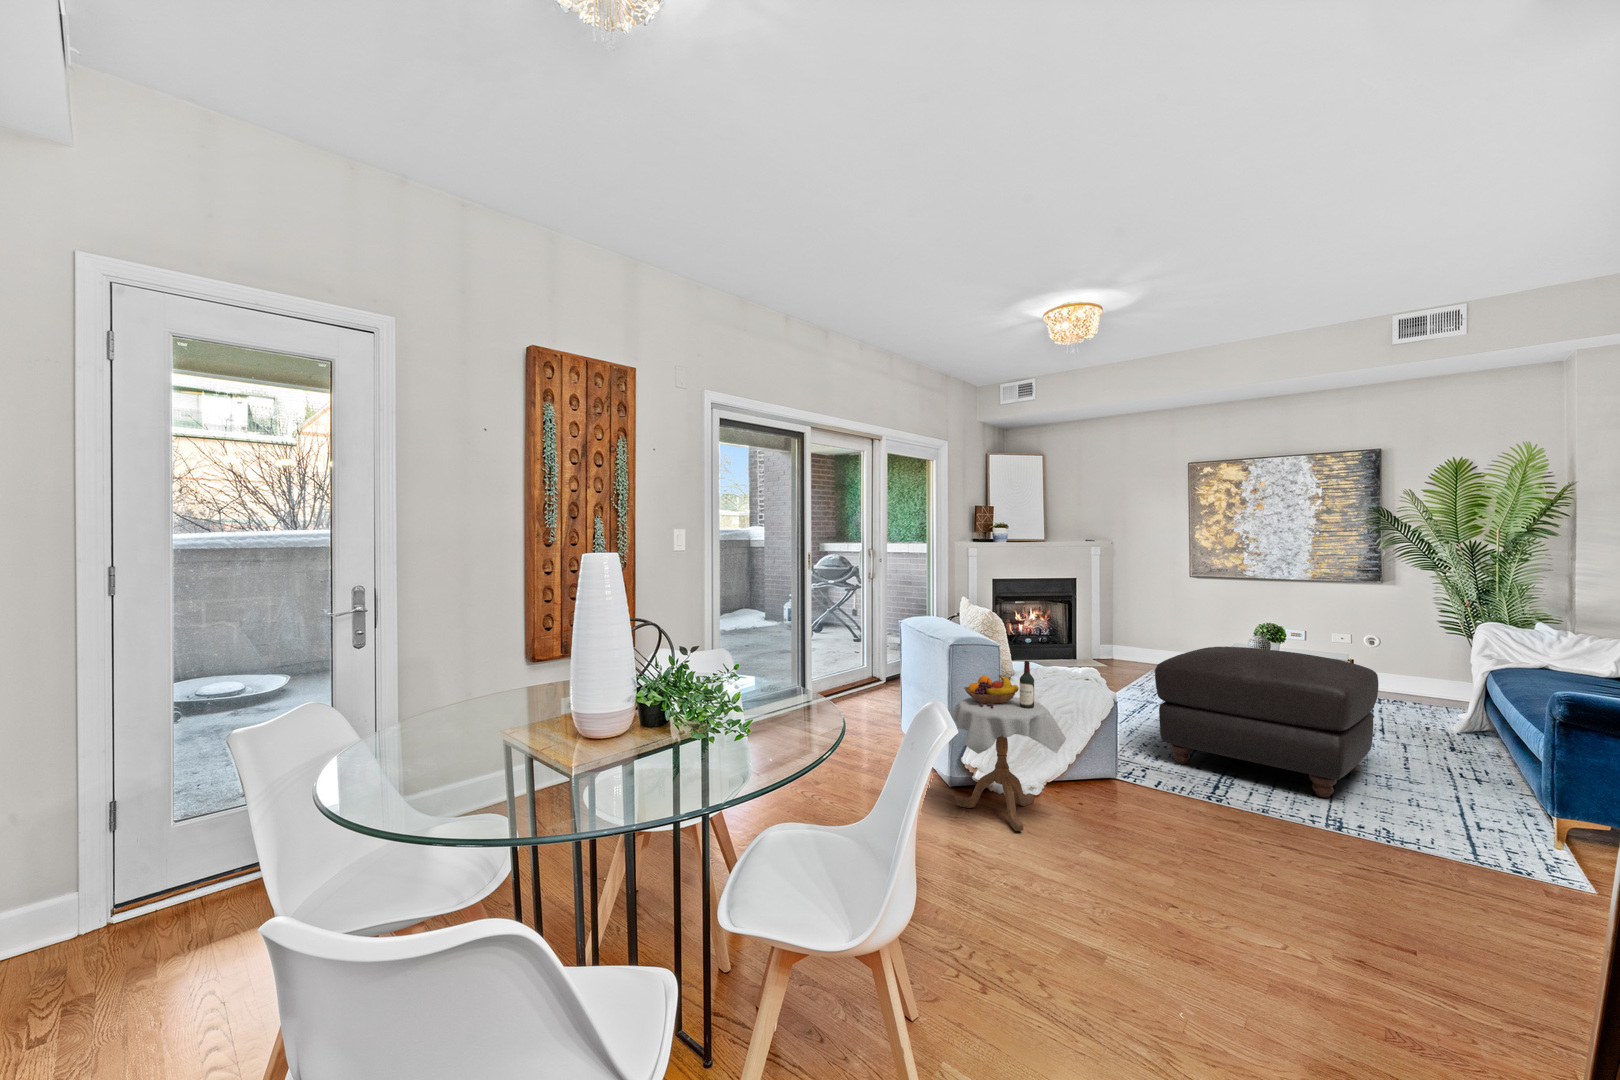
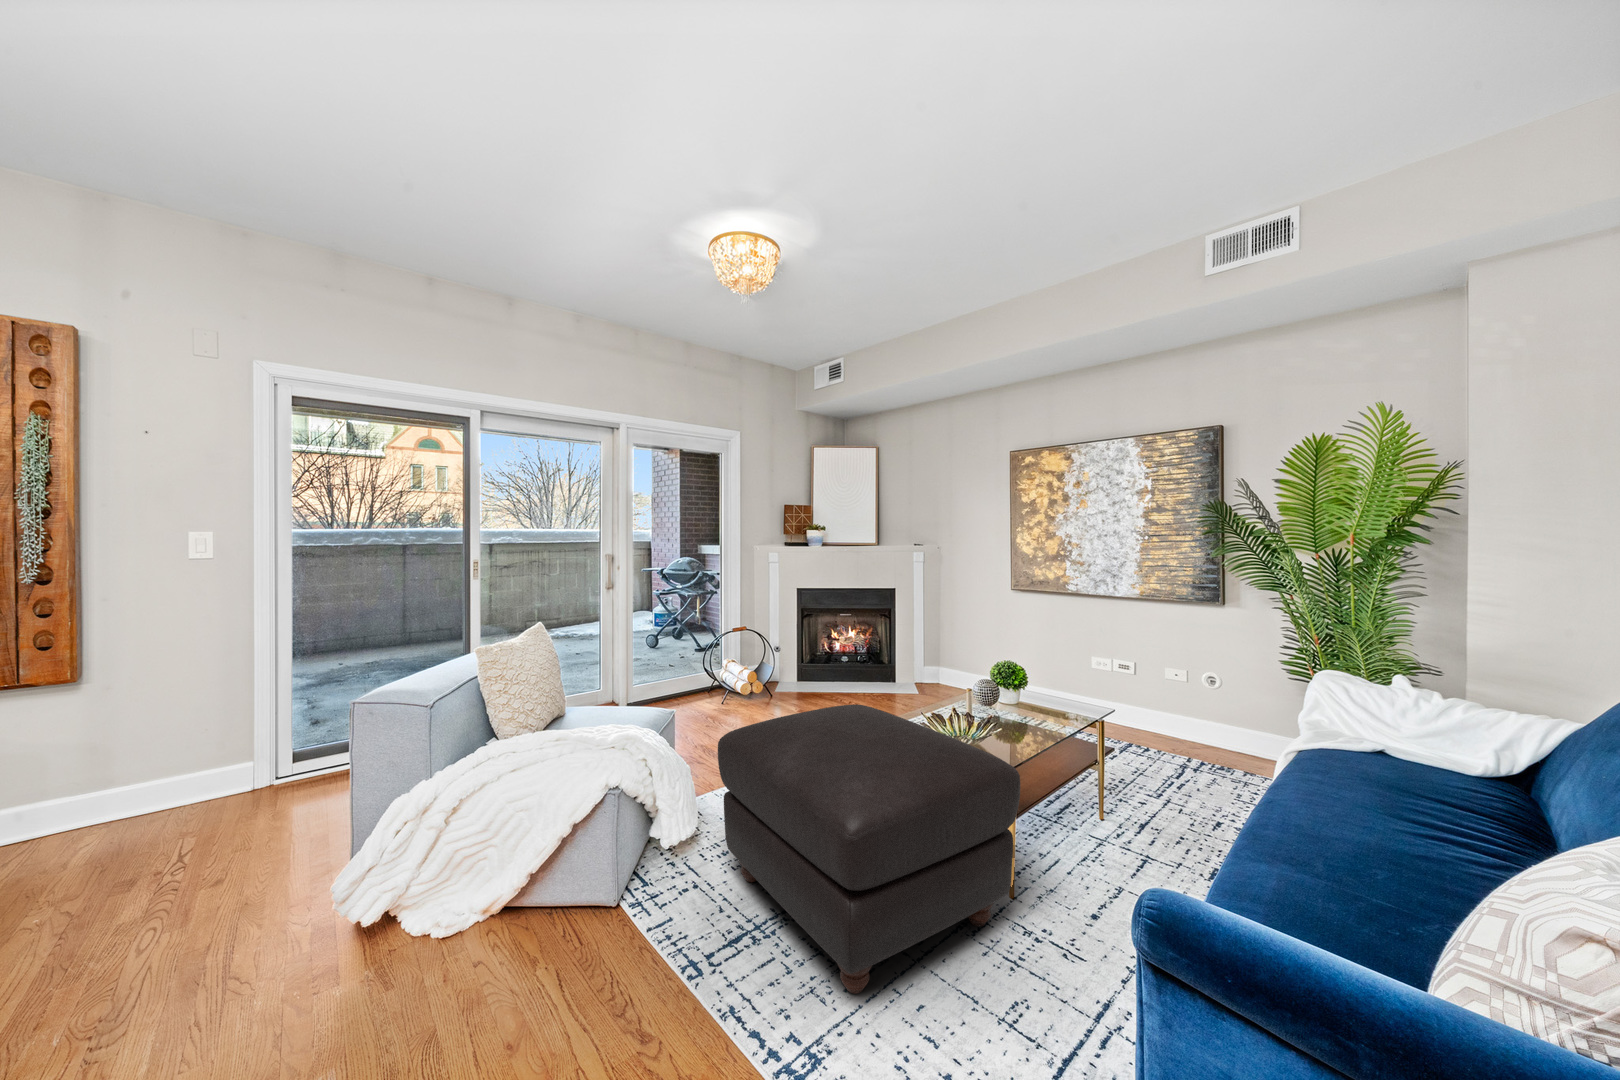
side table: present [951,661,1066,831] -> none [216,749,435,1031]

